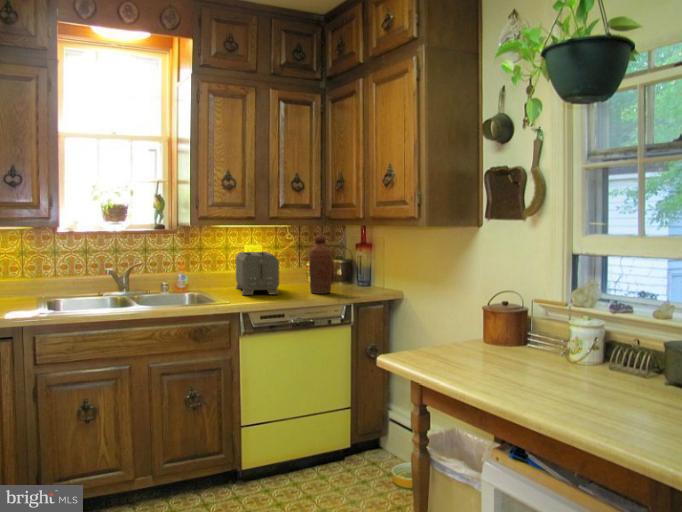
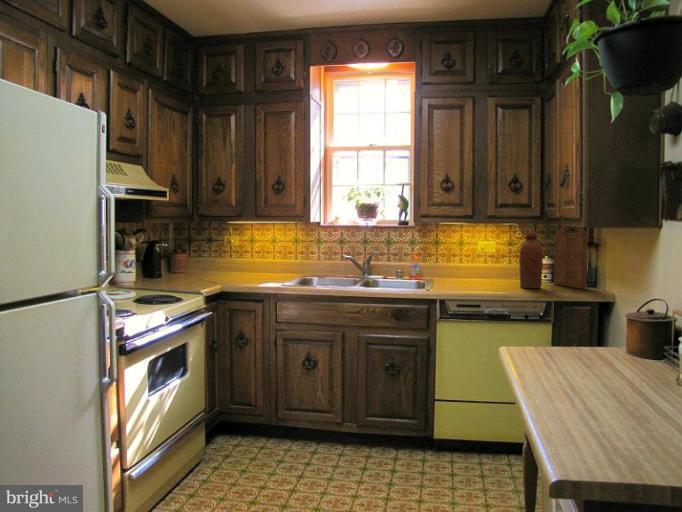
cutting board: none [330,226,365,289] -> present [554,226,588,288]
toaster: present [236,252,279,295] -> none [453,247,496,285]

